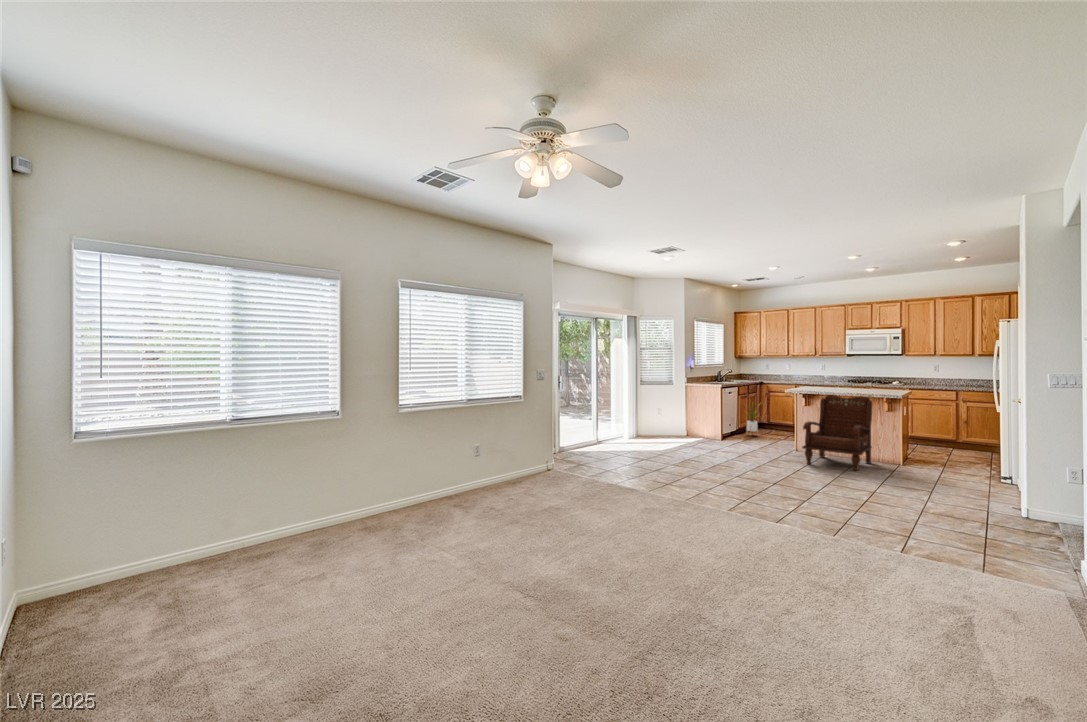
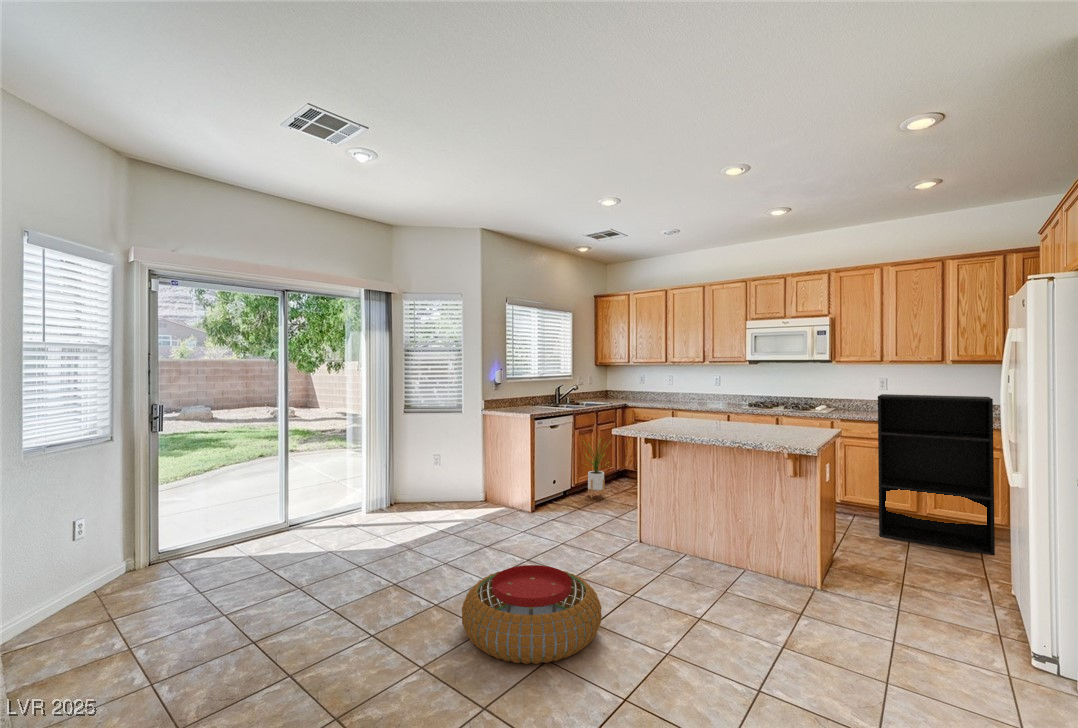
bookshelf: none [933,374,999,458] -> present [878,394,995,556]
armchair: present [802,395,872,471] -> none [619,437,764,619]
pouf: none [743,447,808,478] -> present [462,565,601,664]

